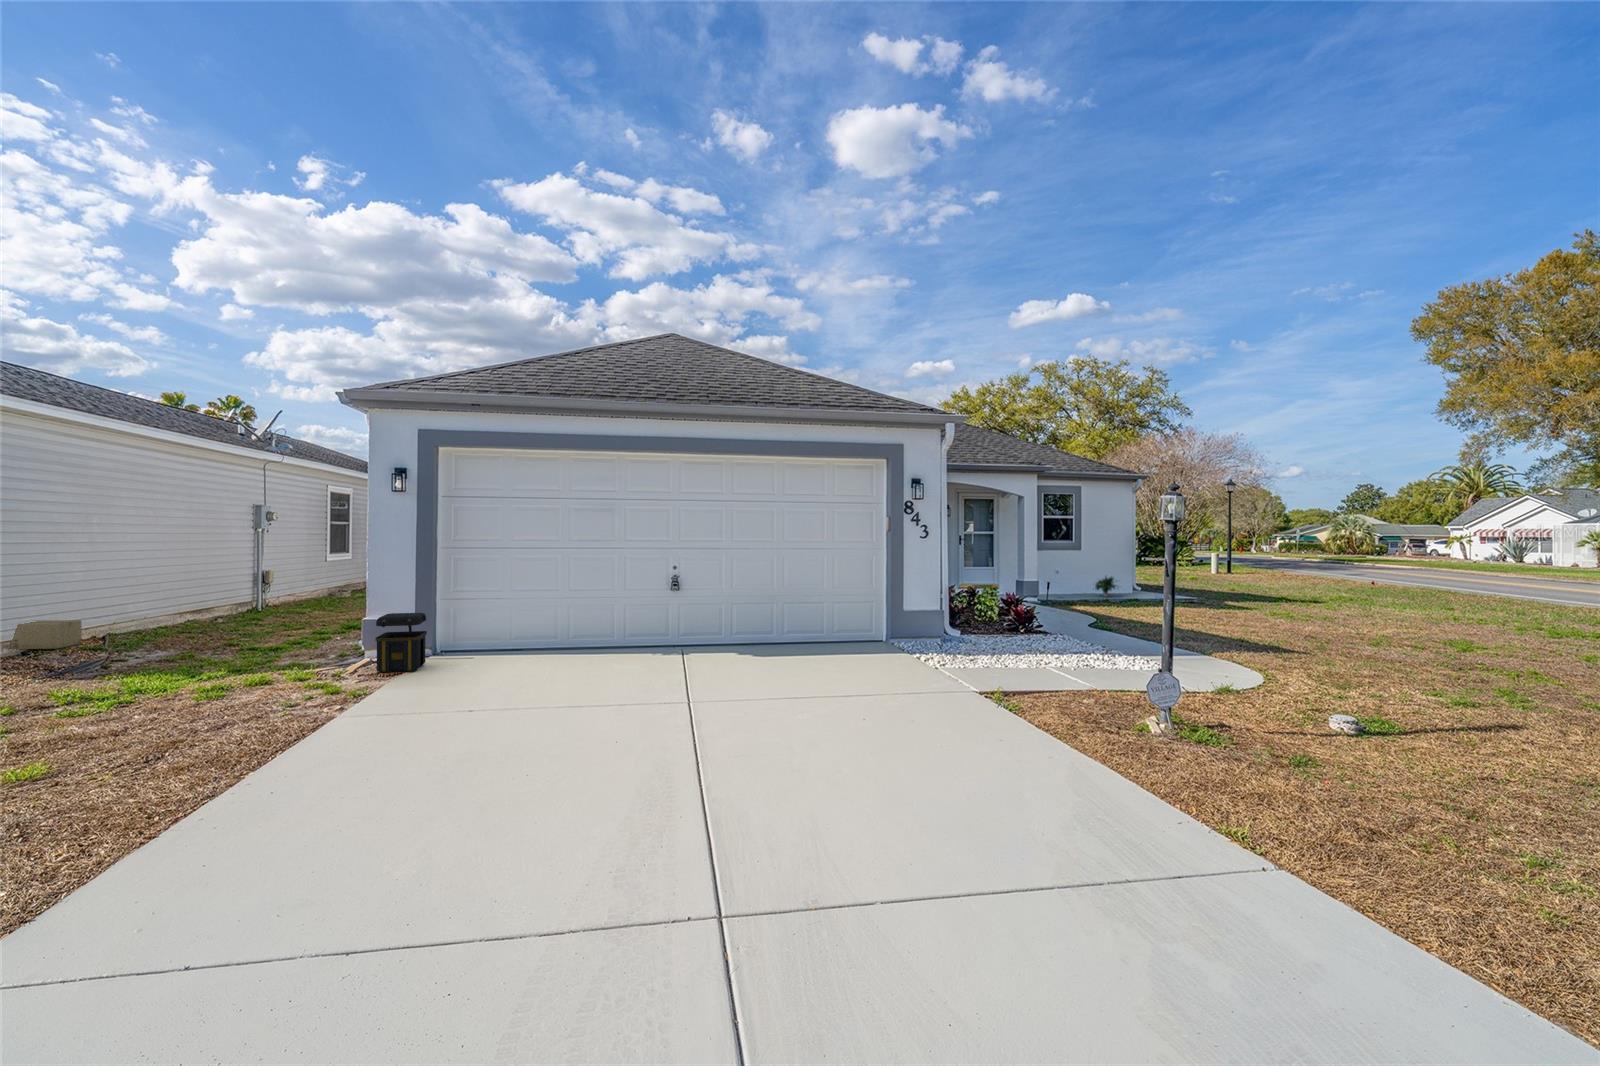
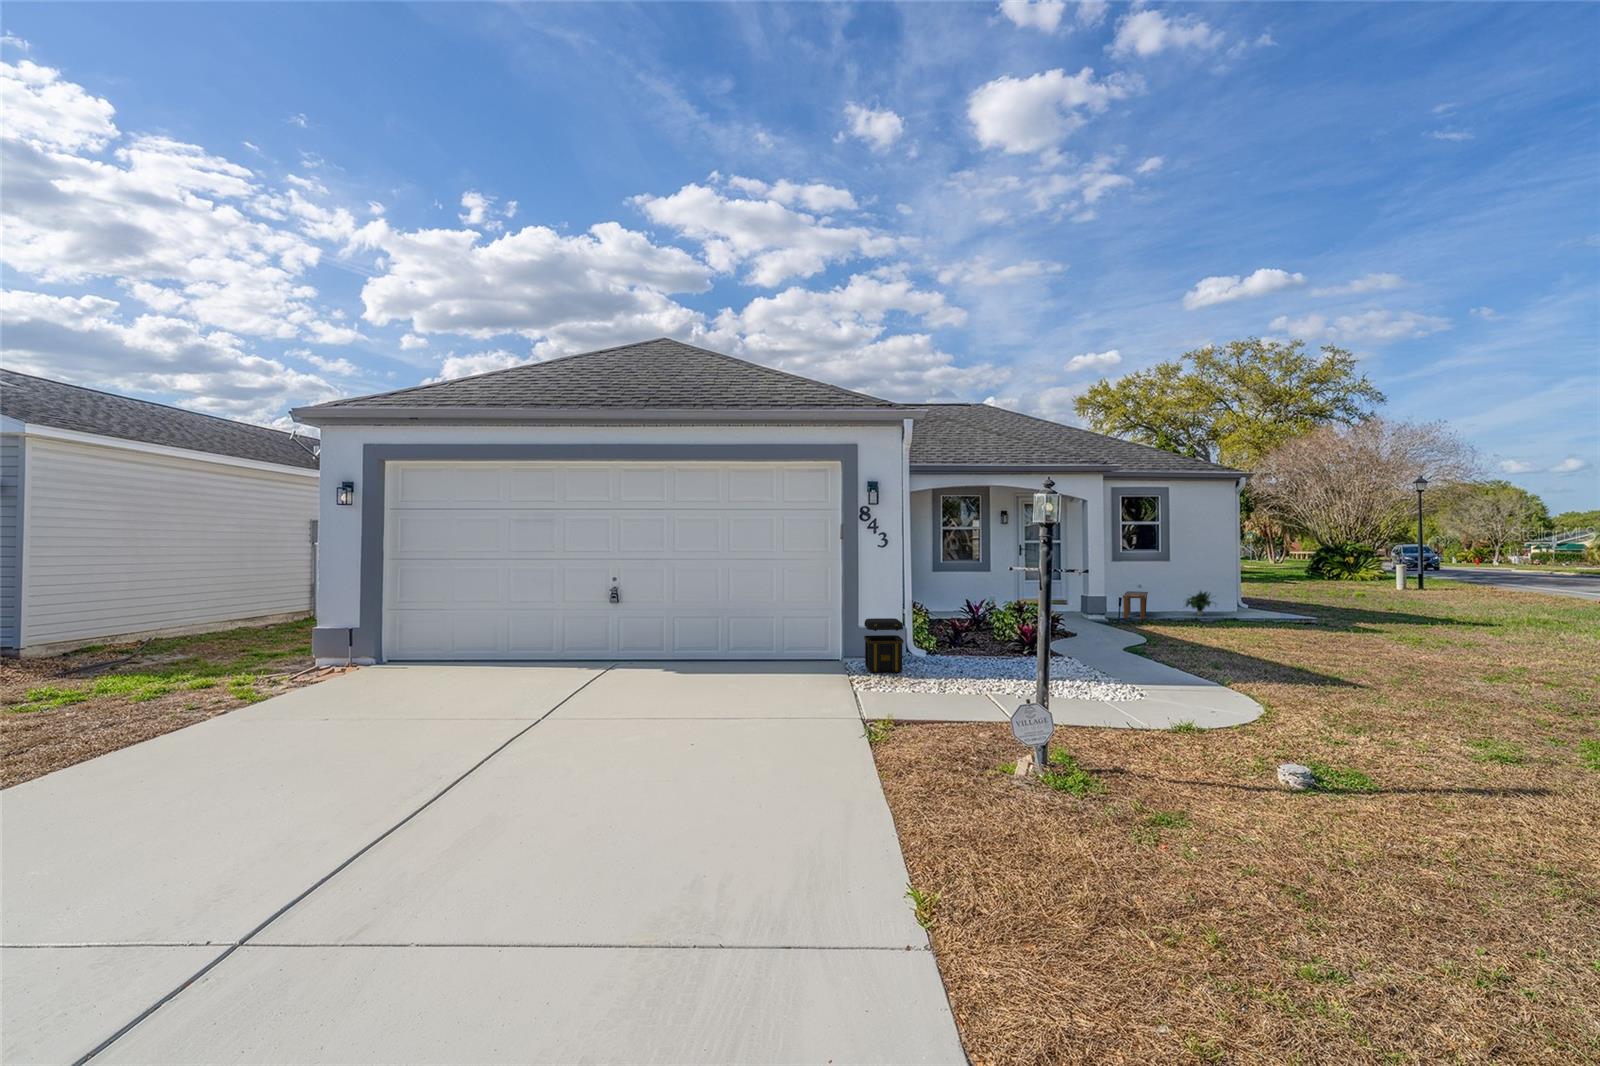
bench: none [1049,577,1070,601] -> present [1123,591,1148,619]
toolbox: present [375,613,427,673] -> present [864,618,904,673]
cardboard box: present [8,620,82,649] -> none [99,622,156,646]

